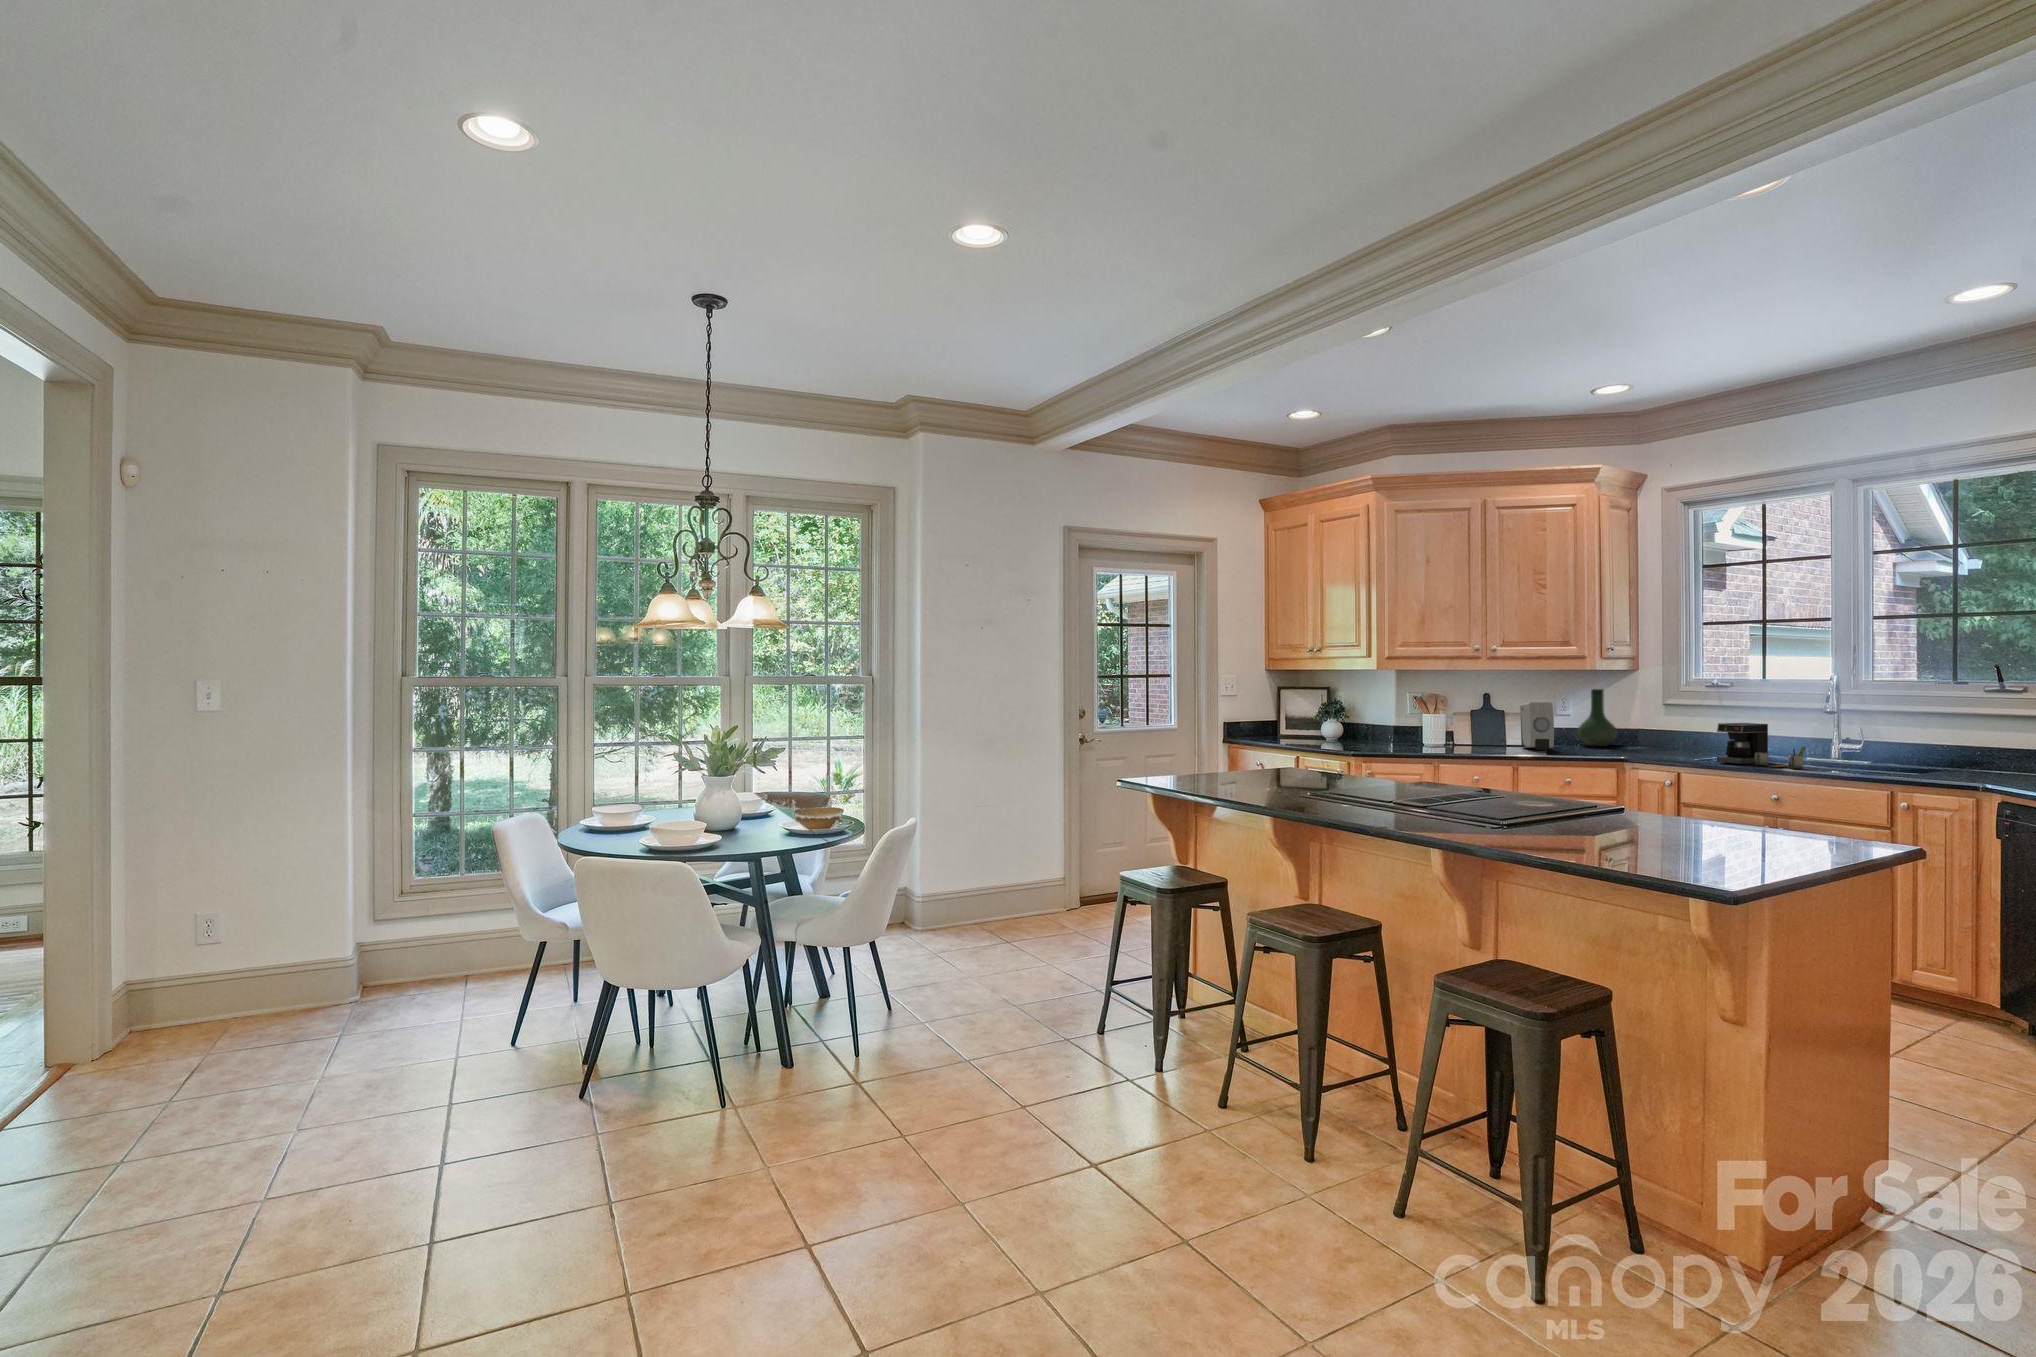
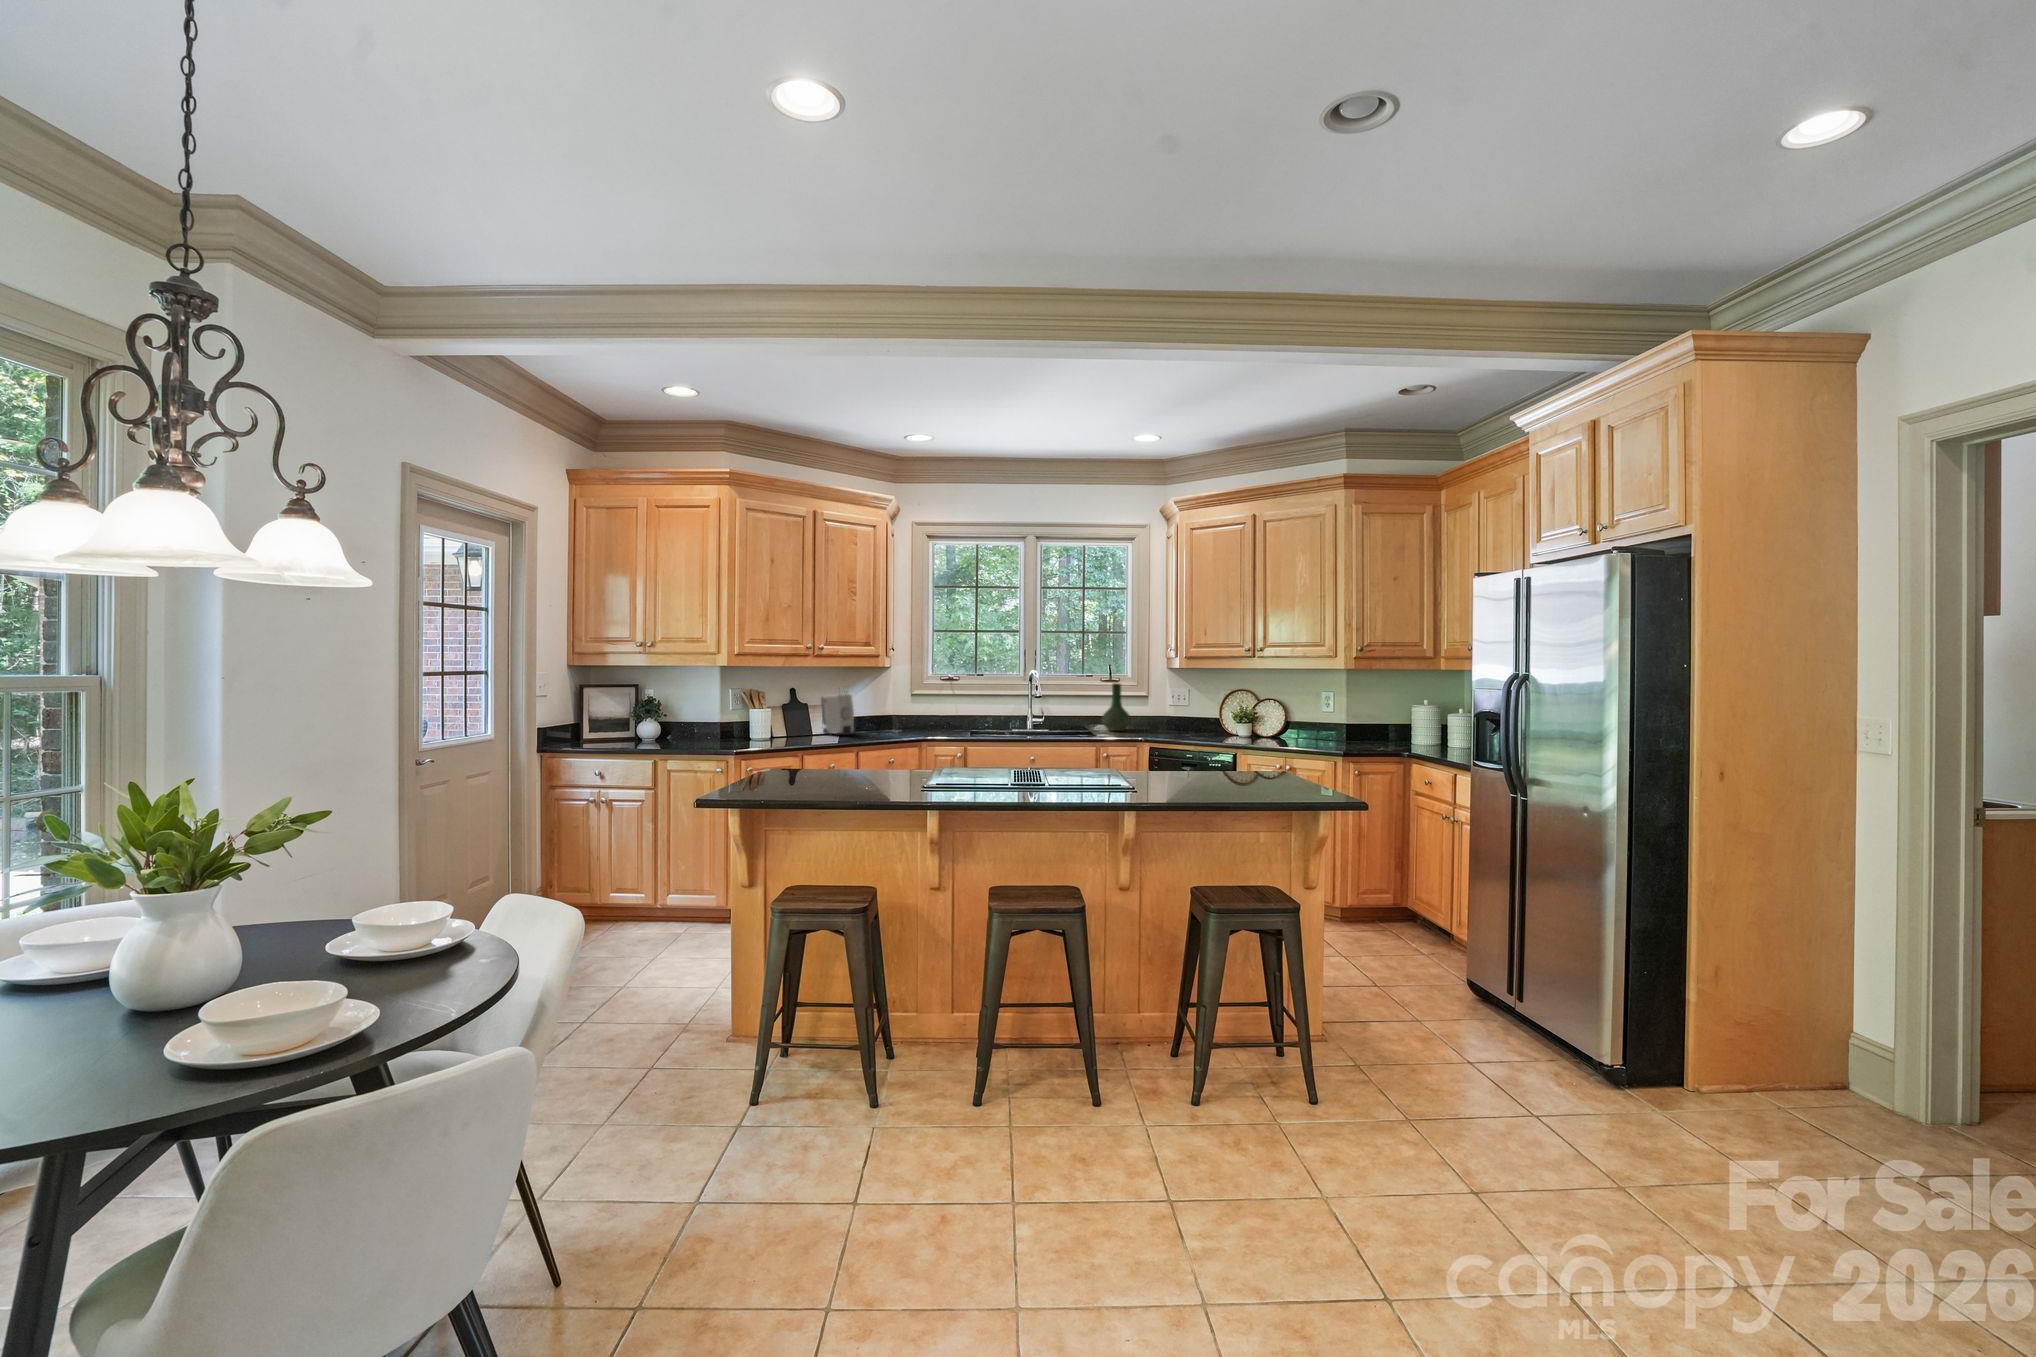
vase: present [1578,689,1617,746] -> present [1102,683,1131,731]
coffee maker: present [1717,723,1806,768] -> none [991,706,1049,737]

